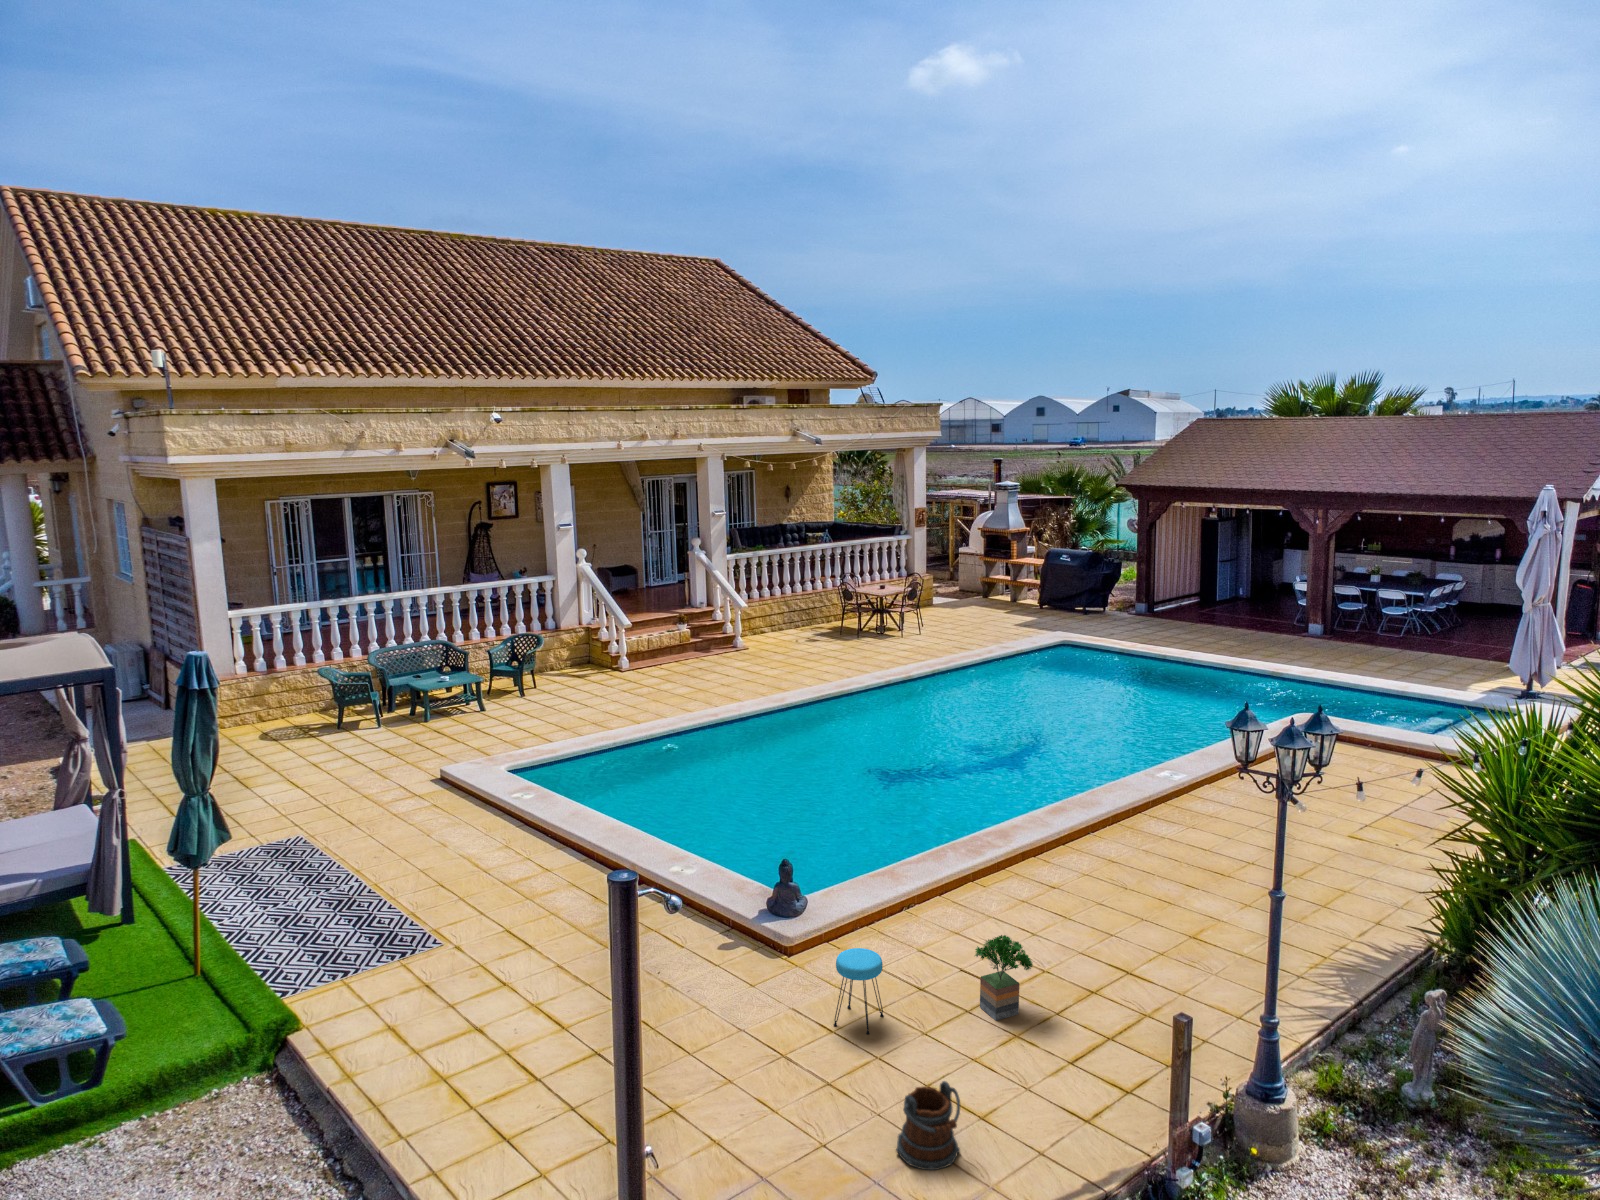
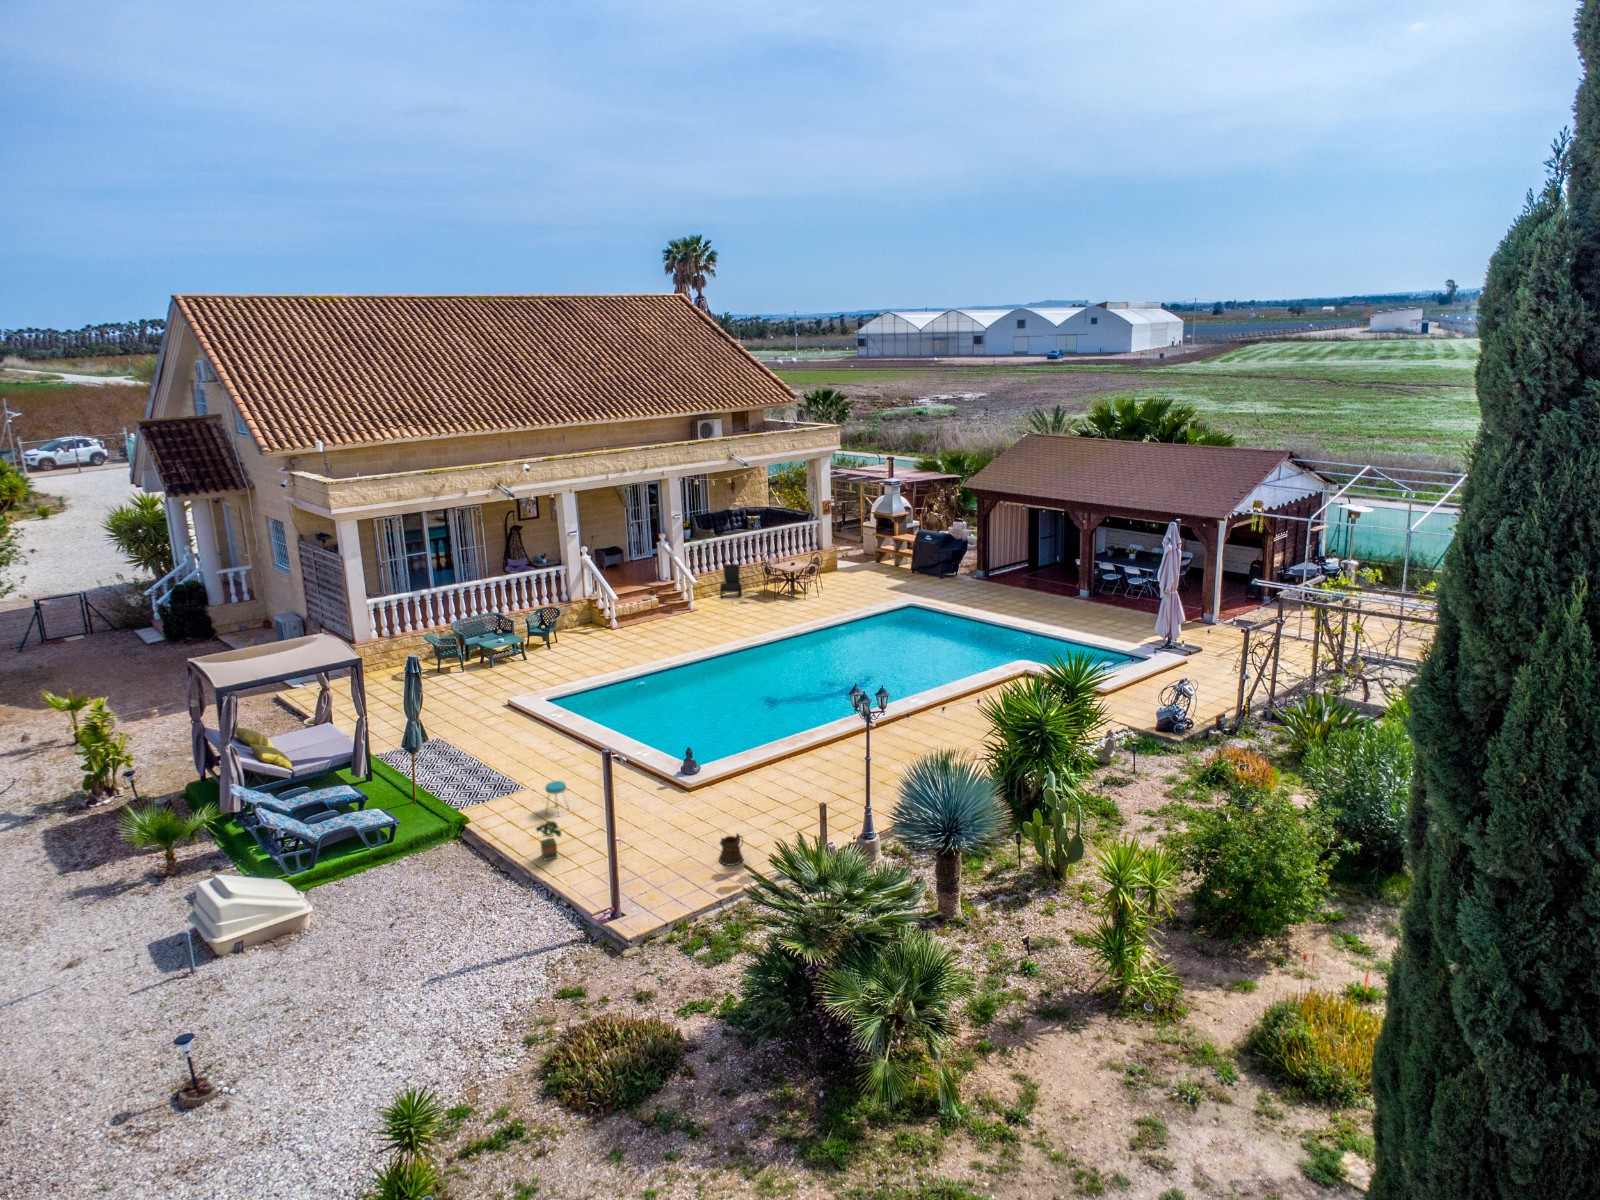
lounge chair: none [778,588,809,636] -> present [720,564,742,598]
potted tree: present [975,935,1033,1021] -> present [536,821,561,860]
stool: present [834,948,884,1034] -> present [545,781,569,809]

